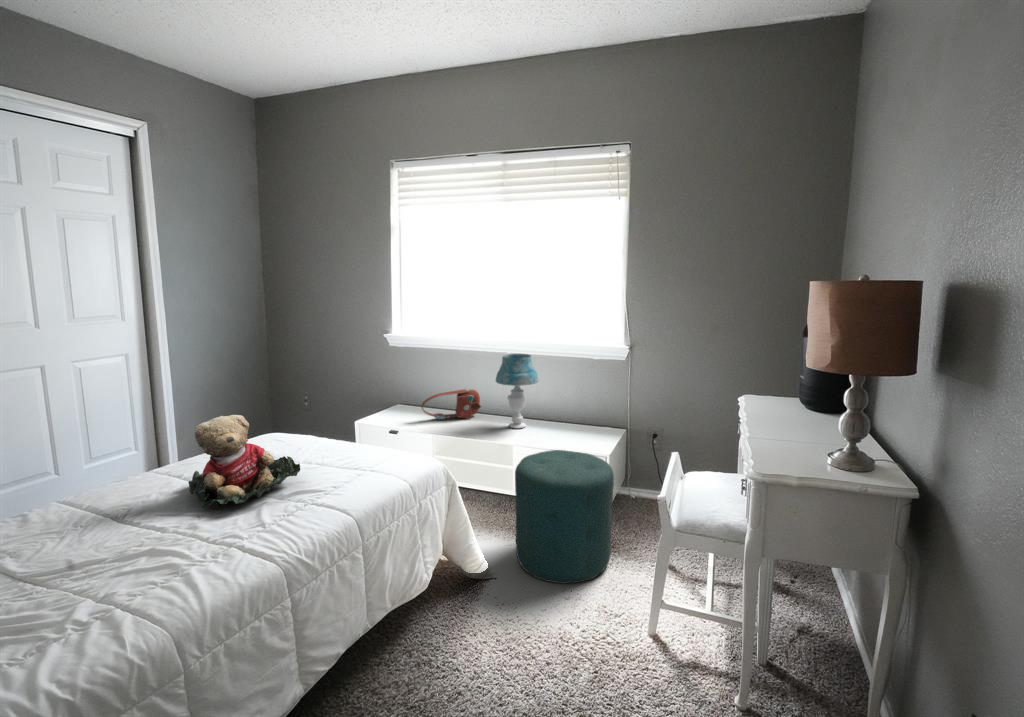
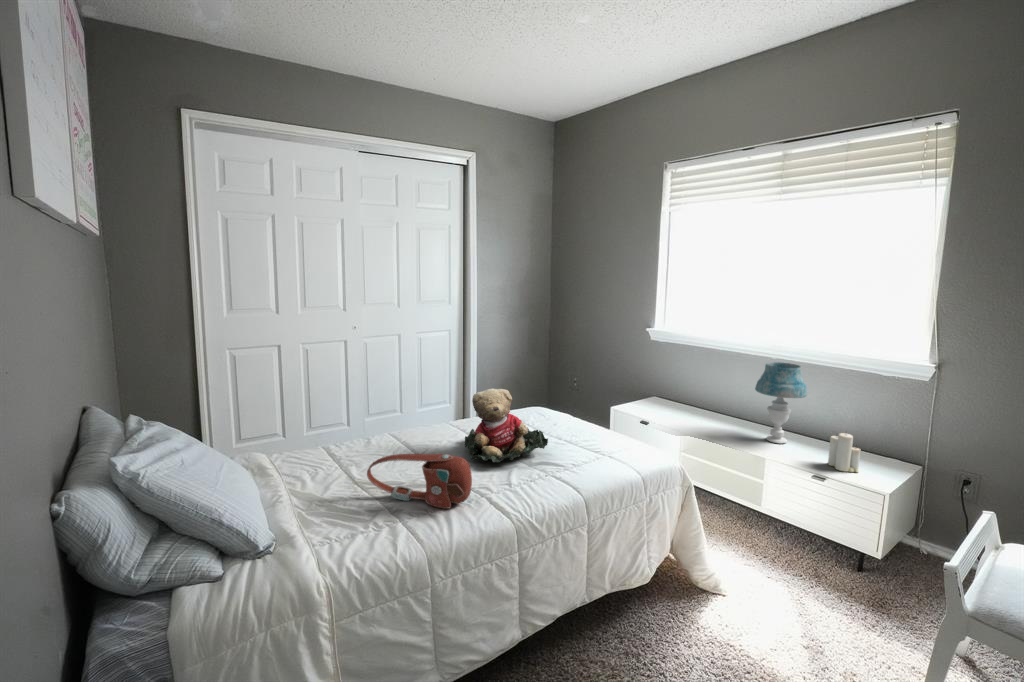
handbag: present [422,389,481,419] -> present [367,454,472,509]
candle: none [561,407,584,442] -> present [828,433,860,472]
ottoman: present [515,450,614,583] -> none [754,475,890,634]

